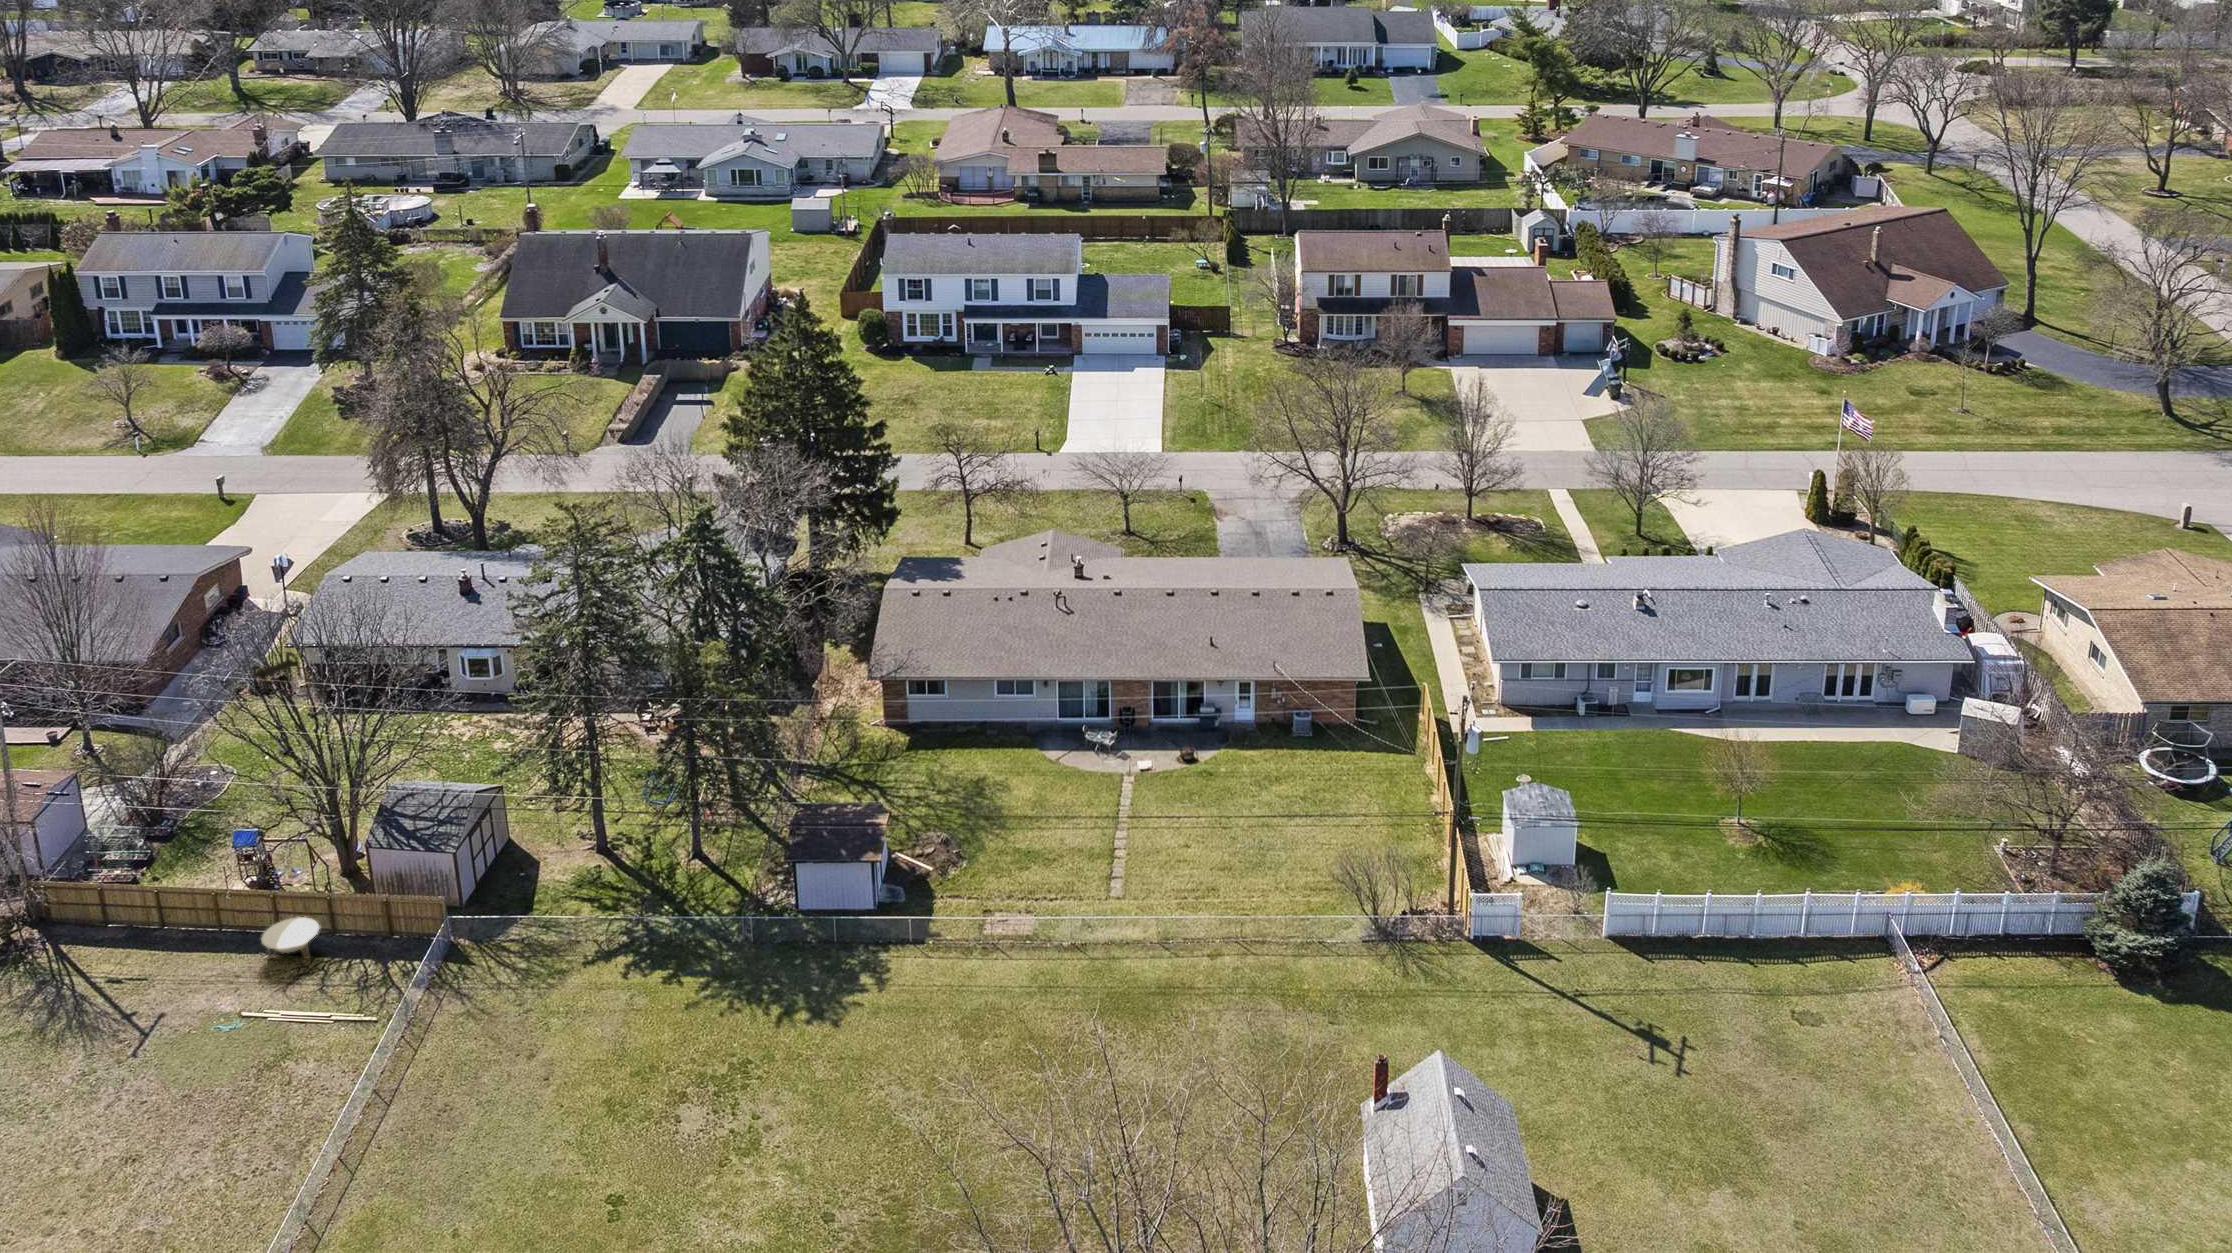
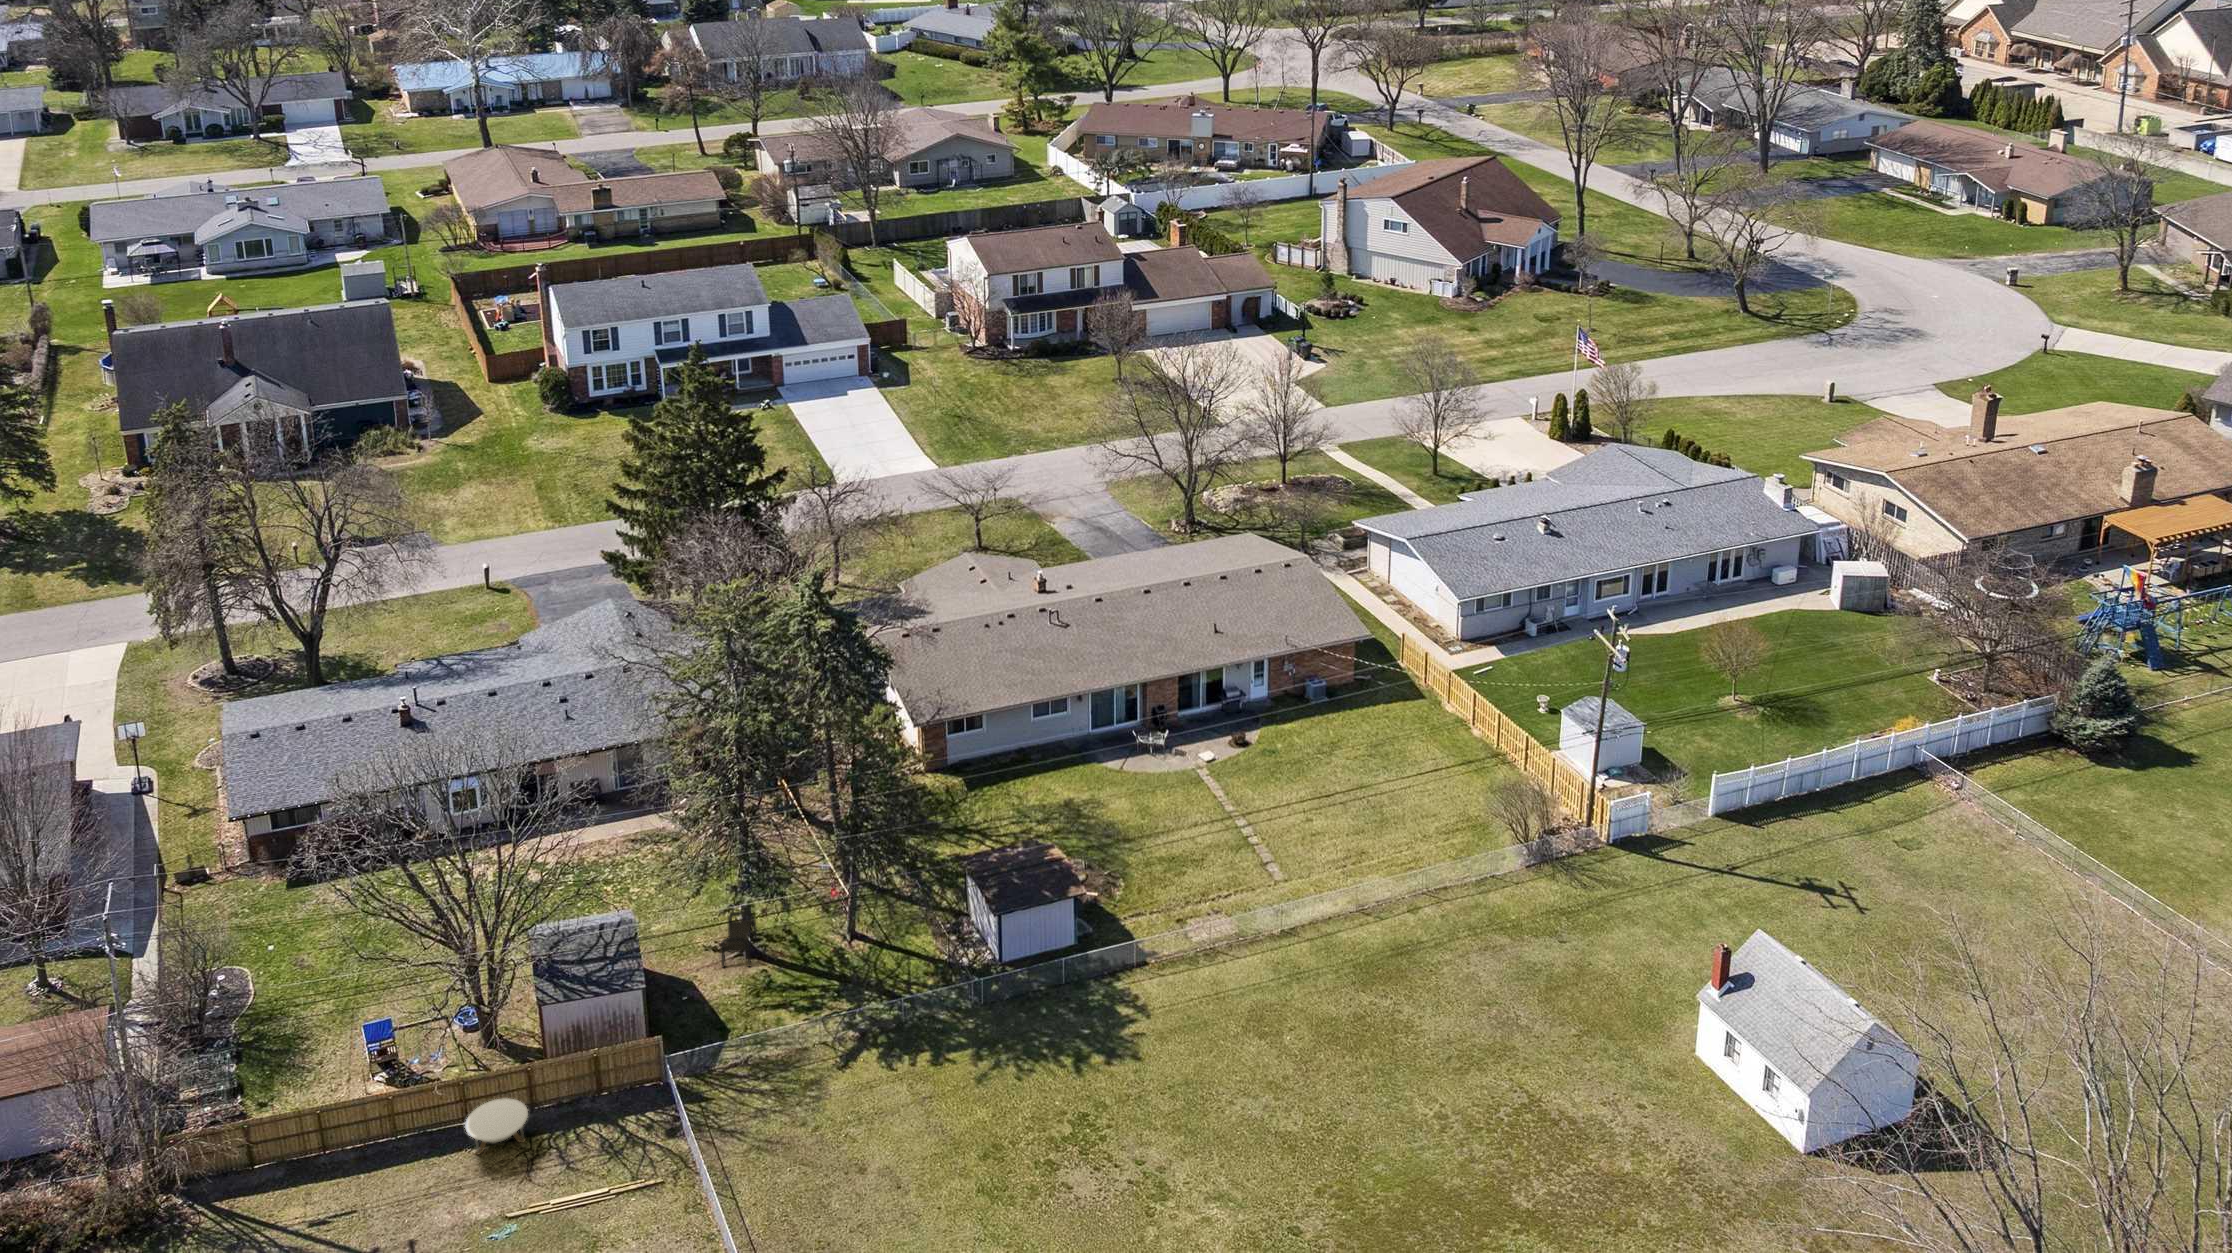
bench: present [252,652,301,694] -> present [720,911,758,968]

